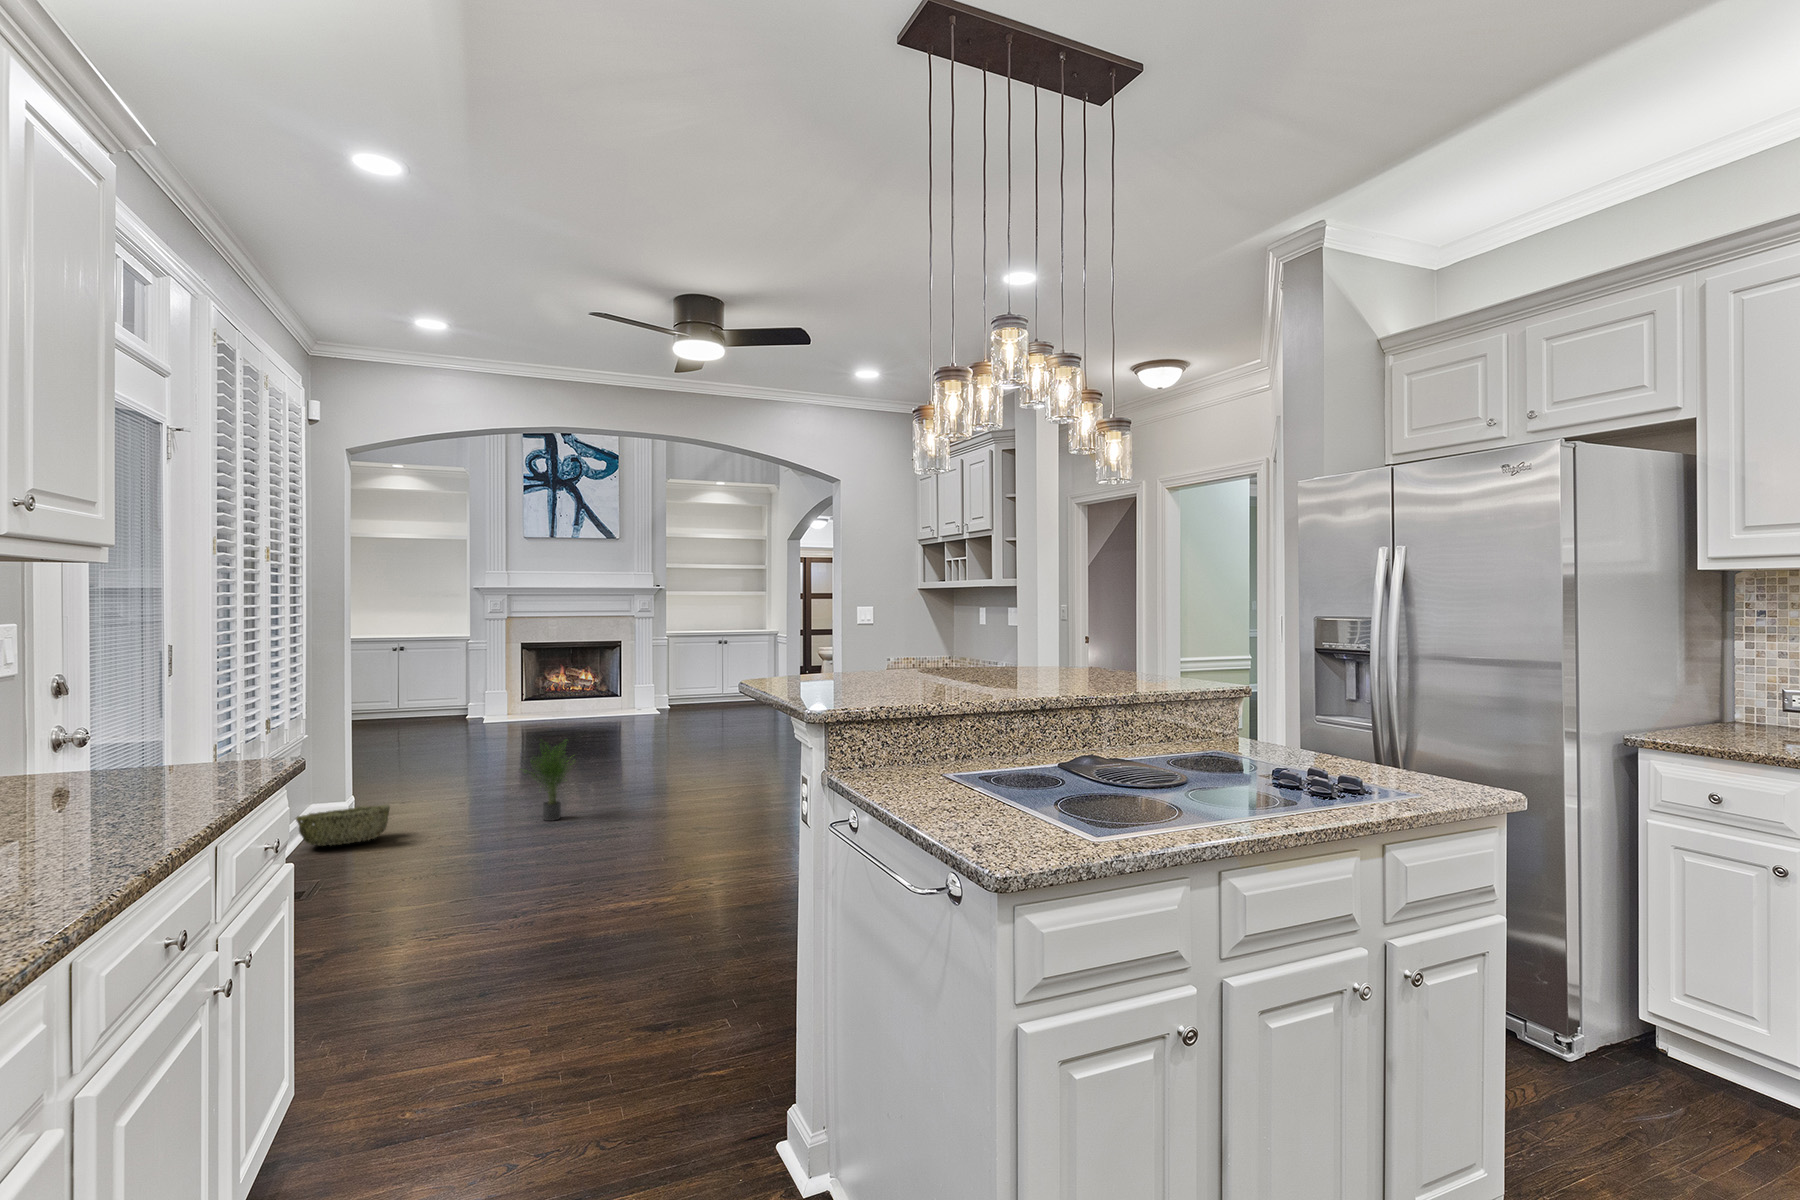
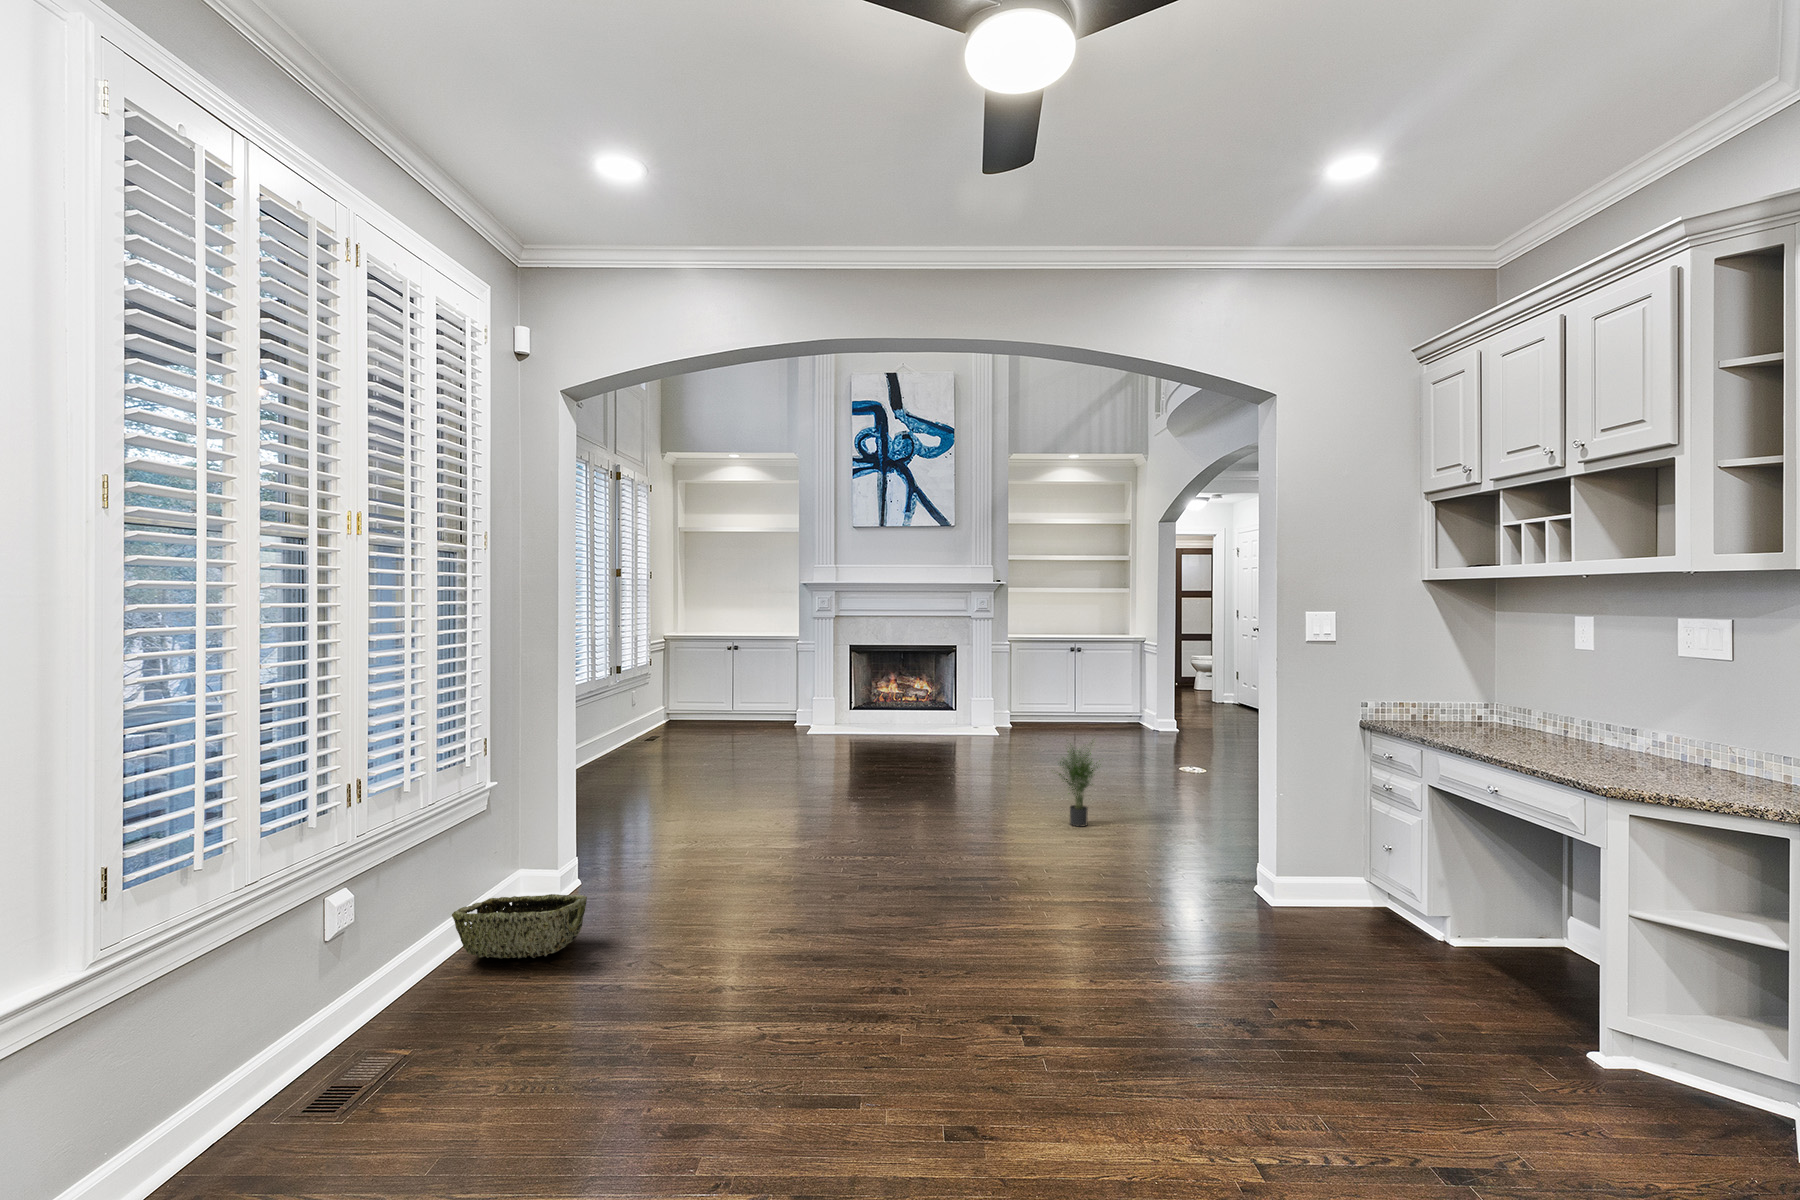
potted plant: present [527,744,571,821] -> present [1059,748,1098,826]

